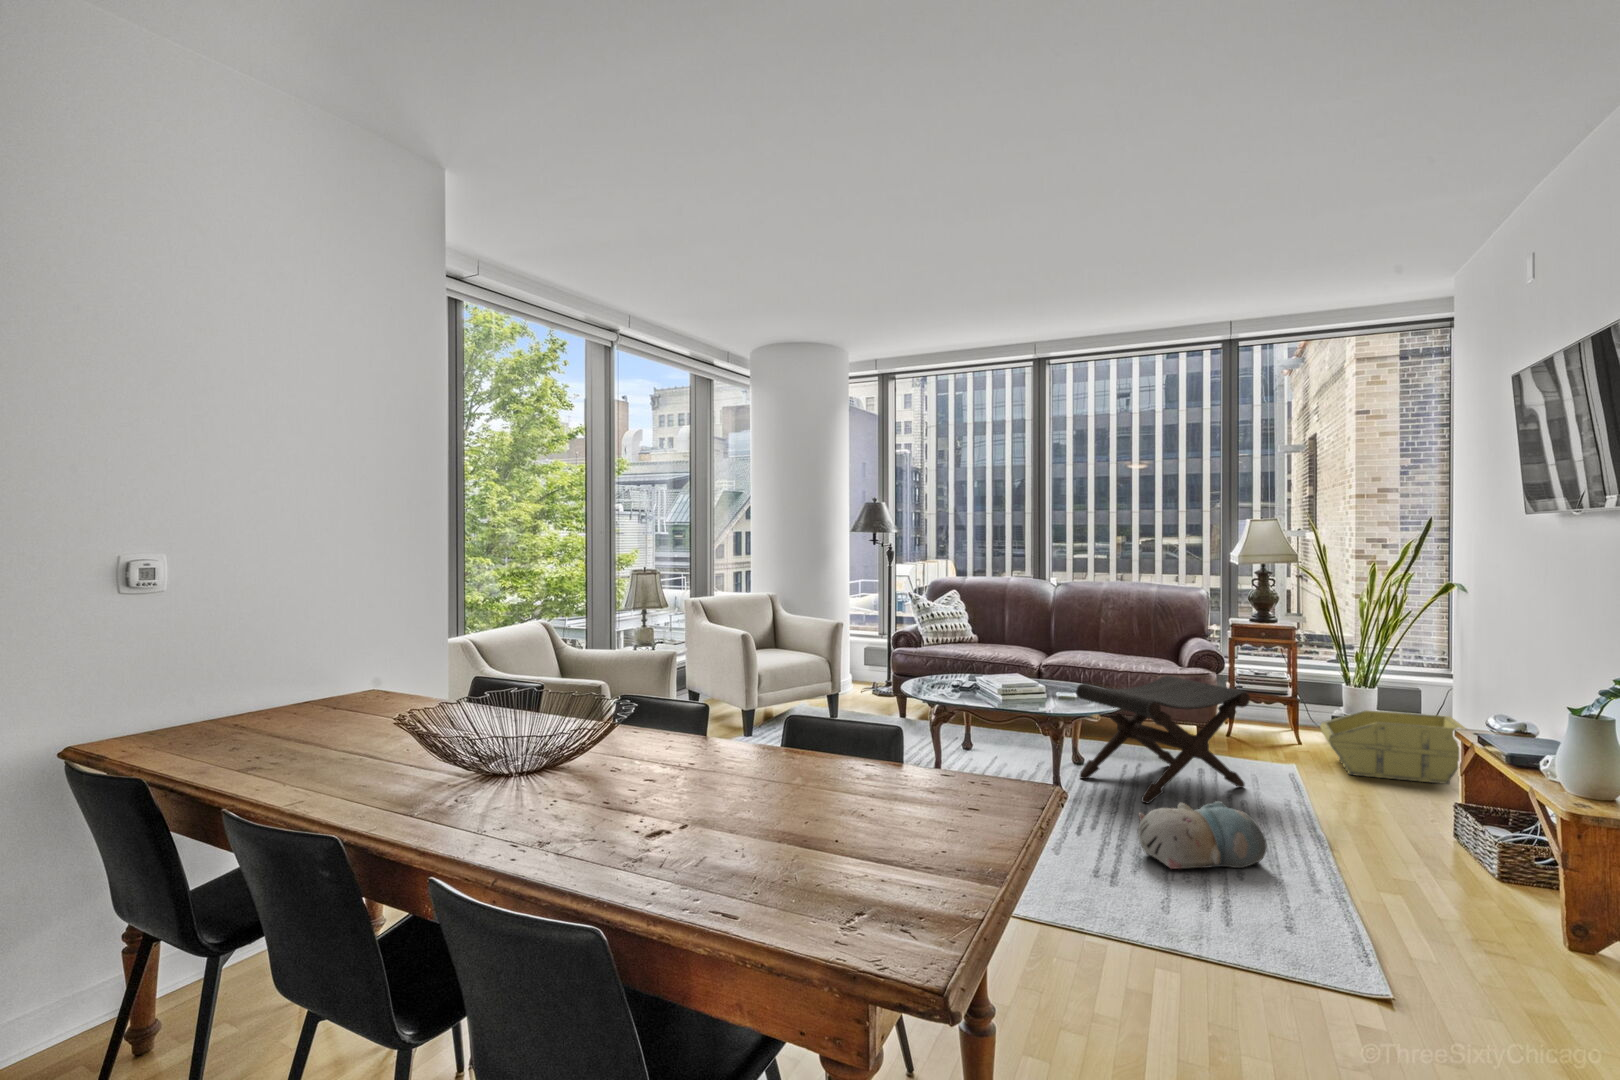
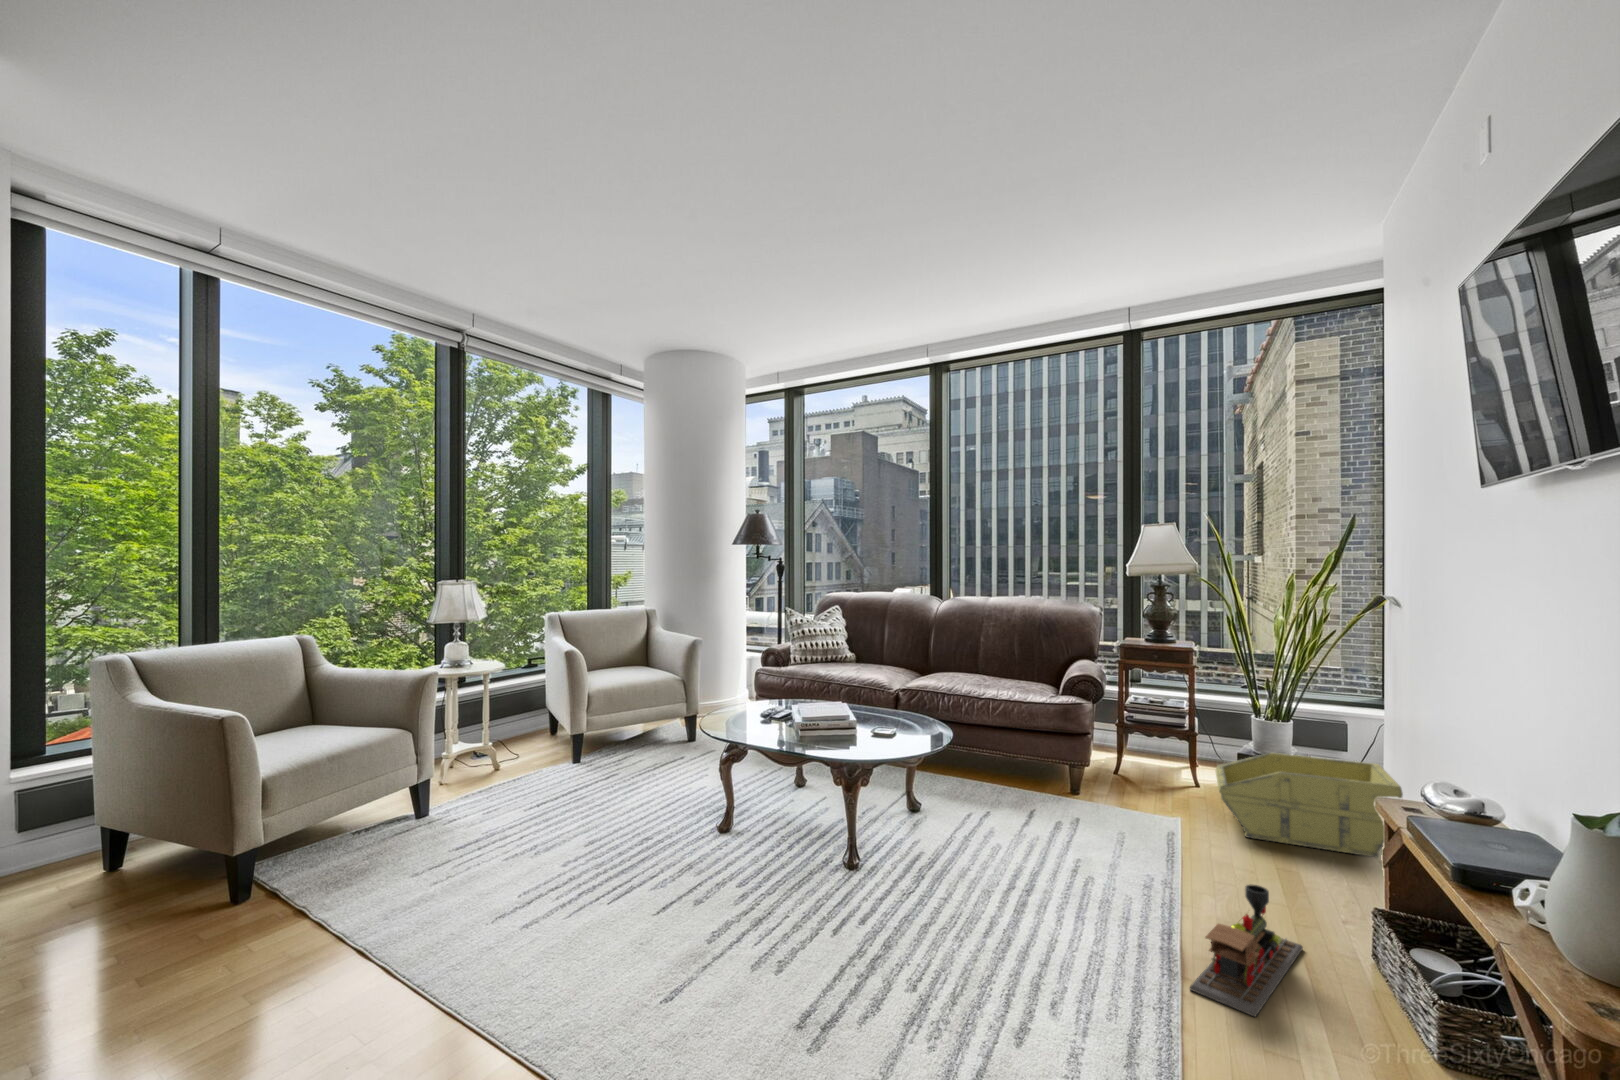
footstool: present [1076,676,1250,803] -> none [897,707,1105,879]
toy train: none [1338,788,1406,862] -> present [1190,884,1303,1017]
plush toy: present [1138,801,1267,869] -> none [884,903,1069,1022]

